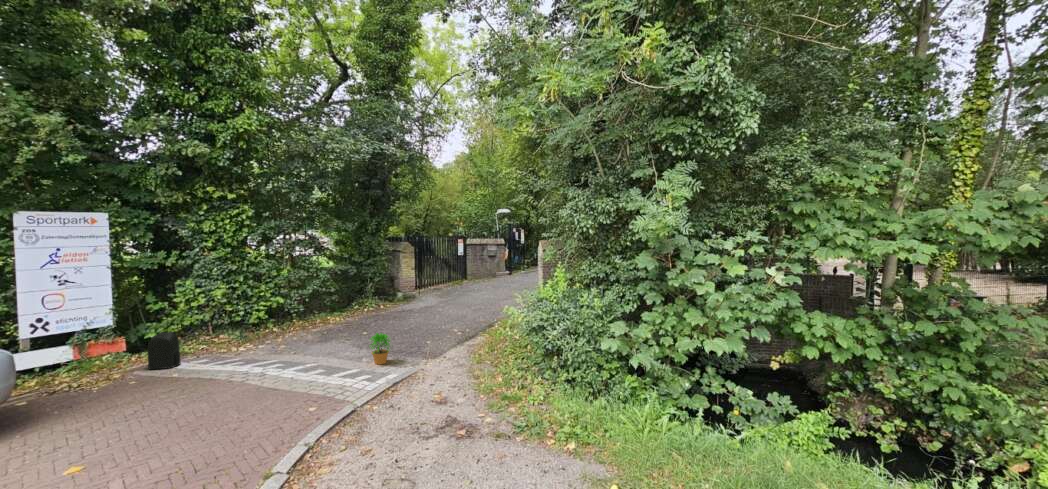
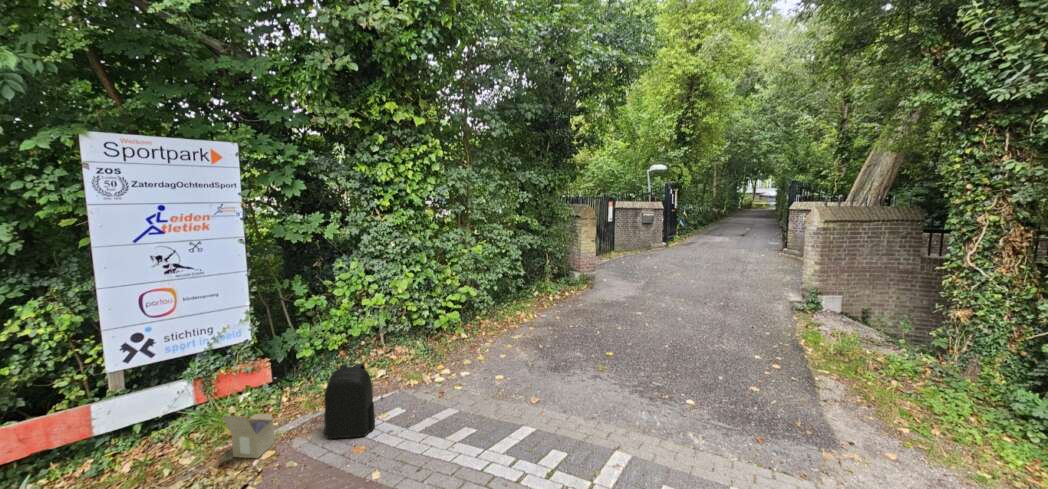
potted plant: present [370,333,390,365] -> none [739,390,798,458]
cardboard box: none [85,353,117,377] -> present [222,414,275,458]

